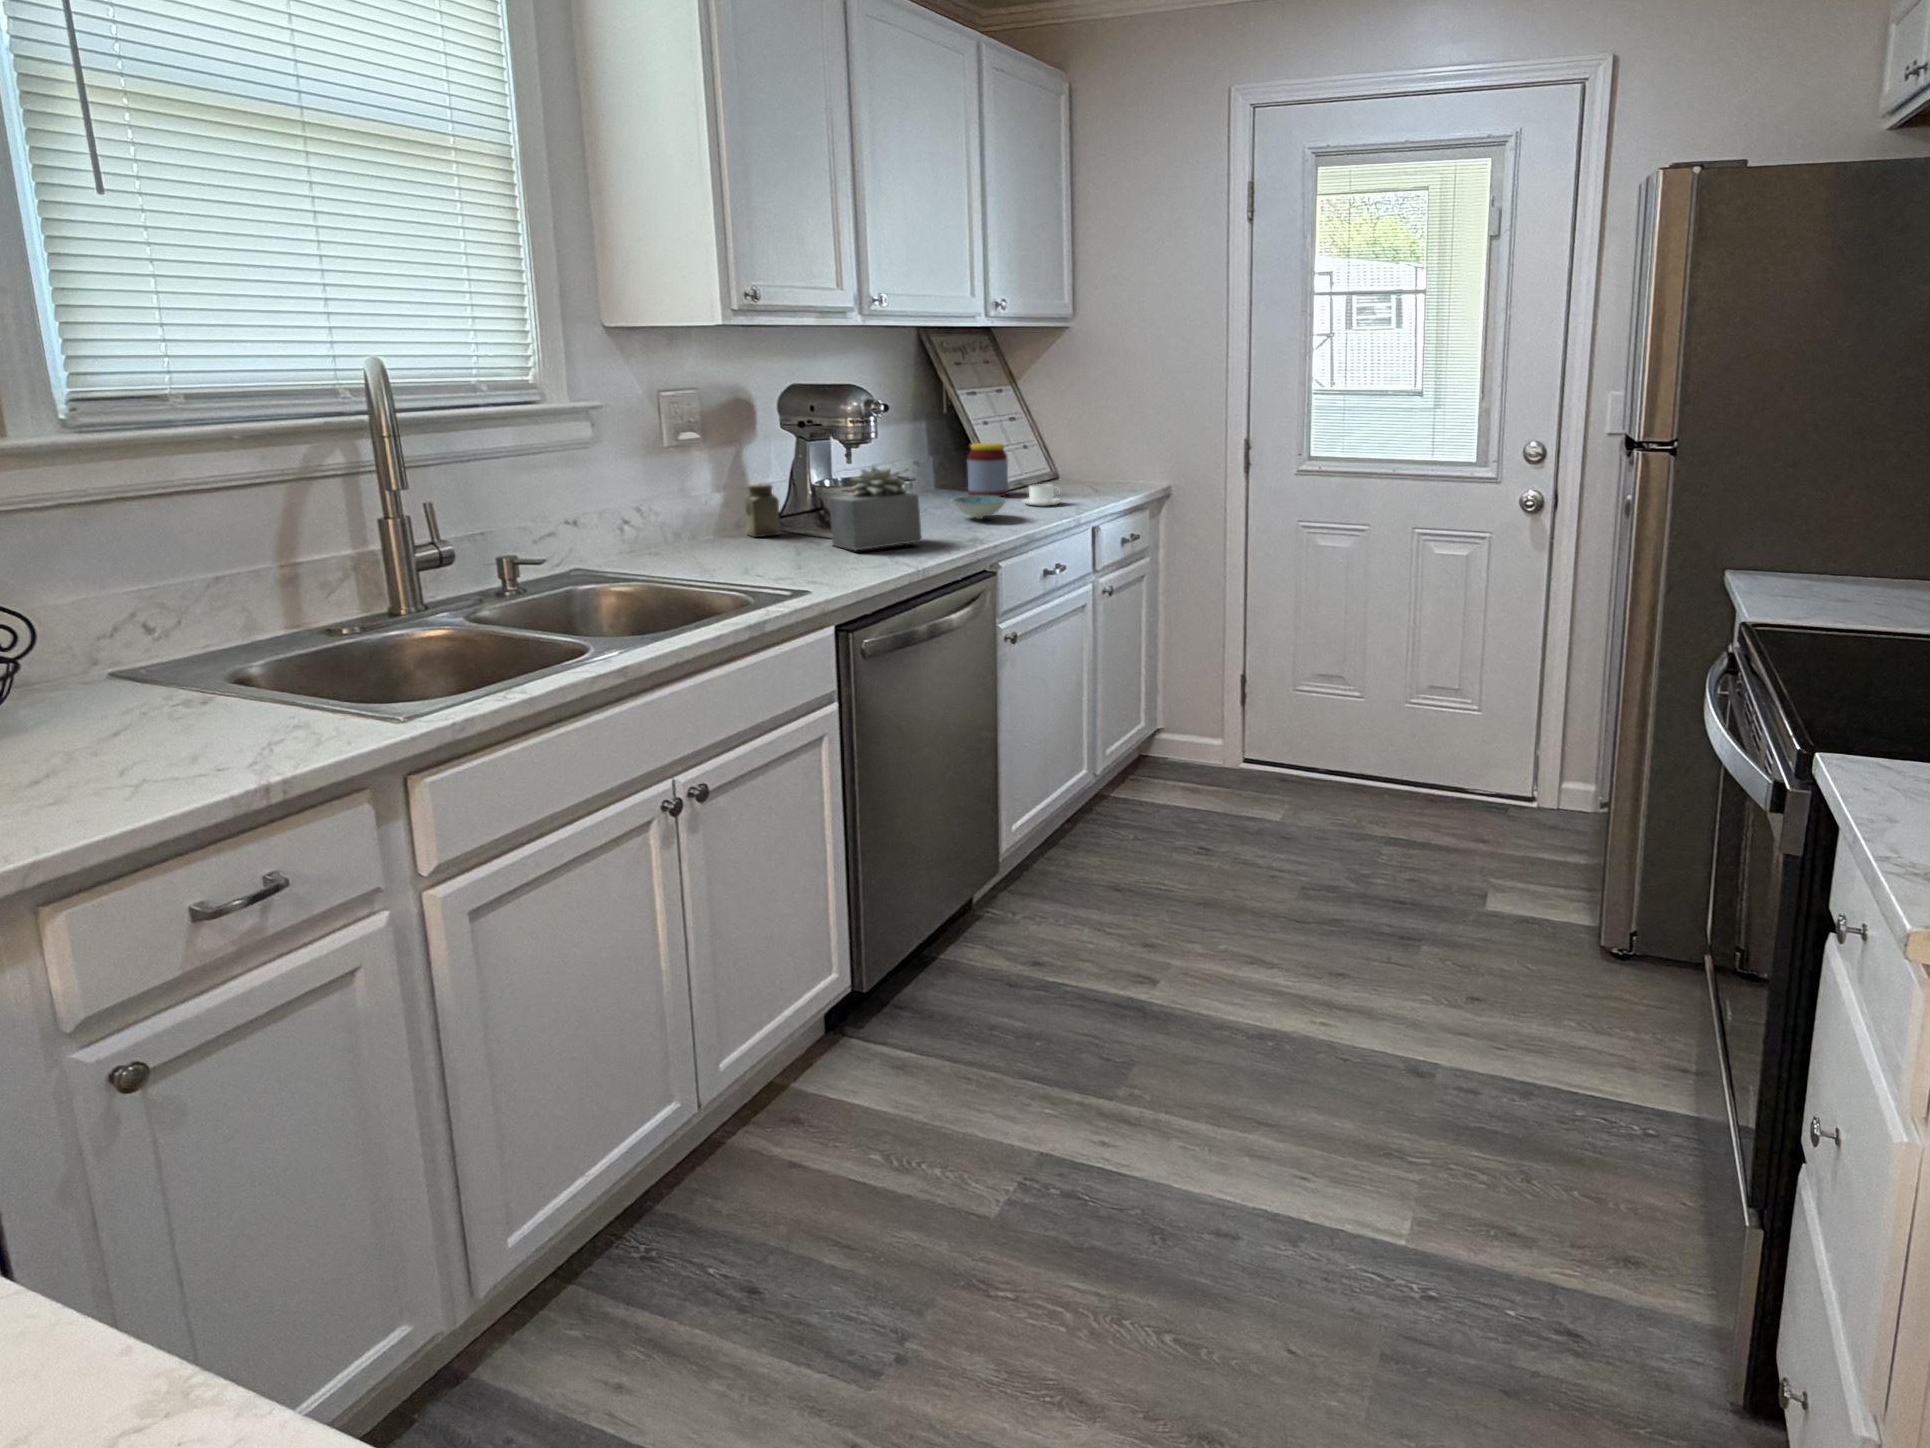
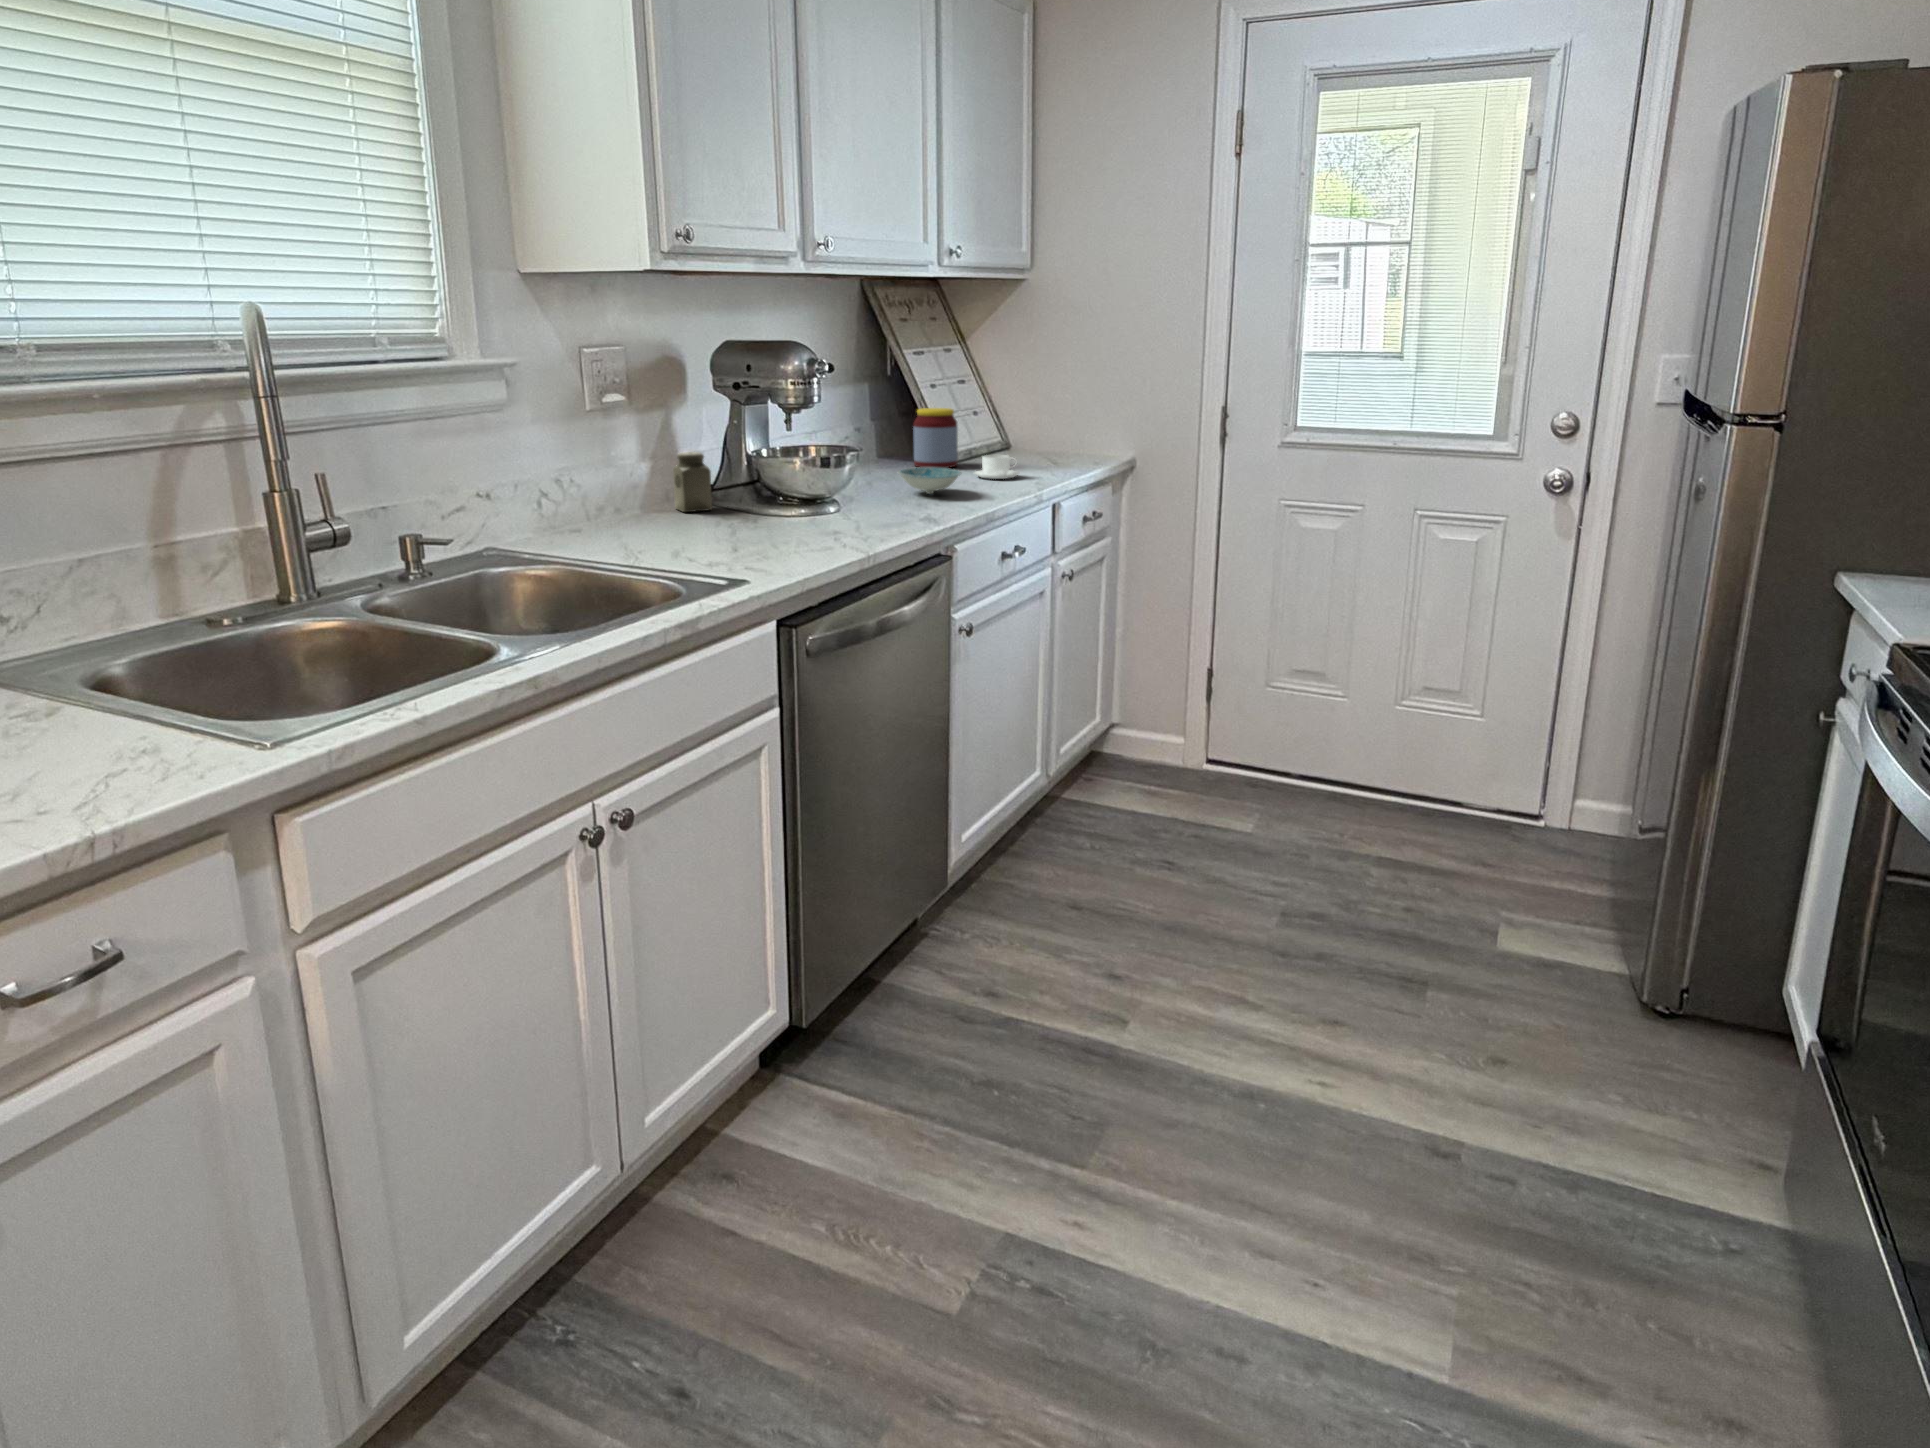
succulent plant: present [829,465,922,550] -> none [766,432,871,530]

